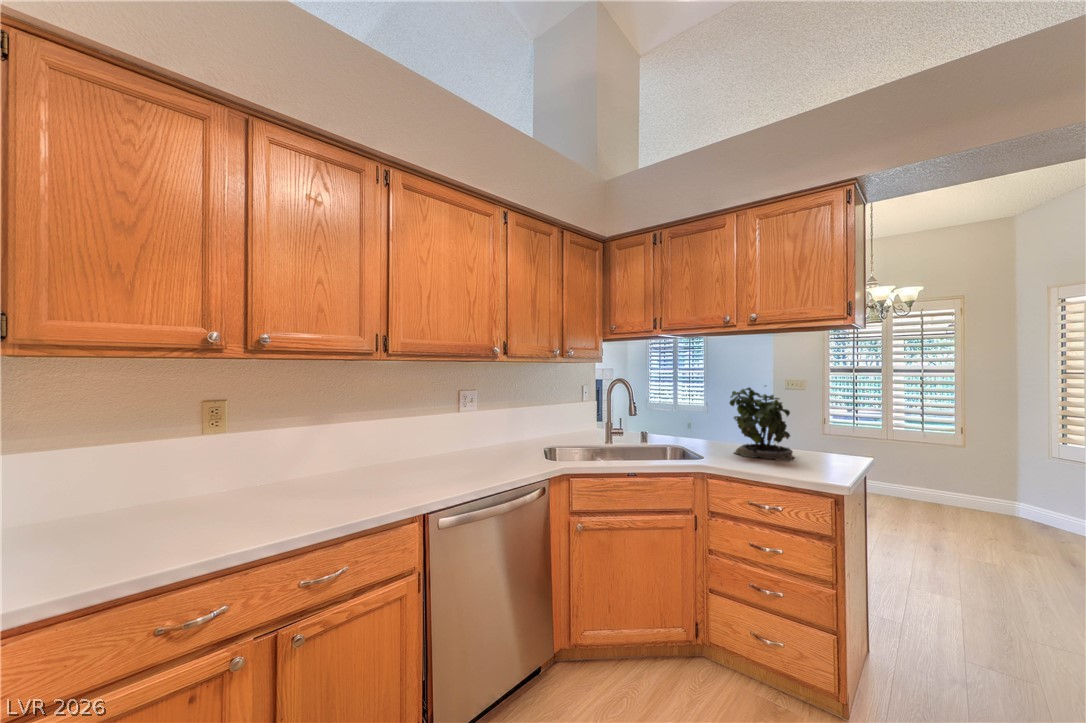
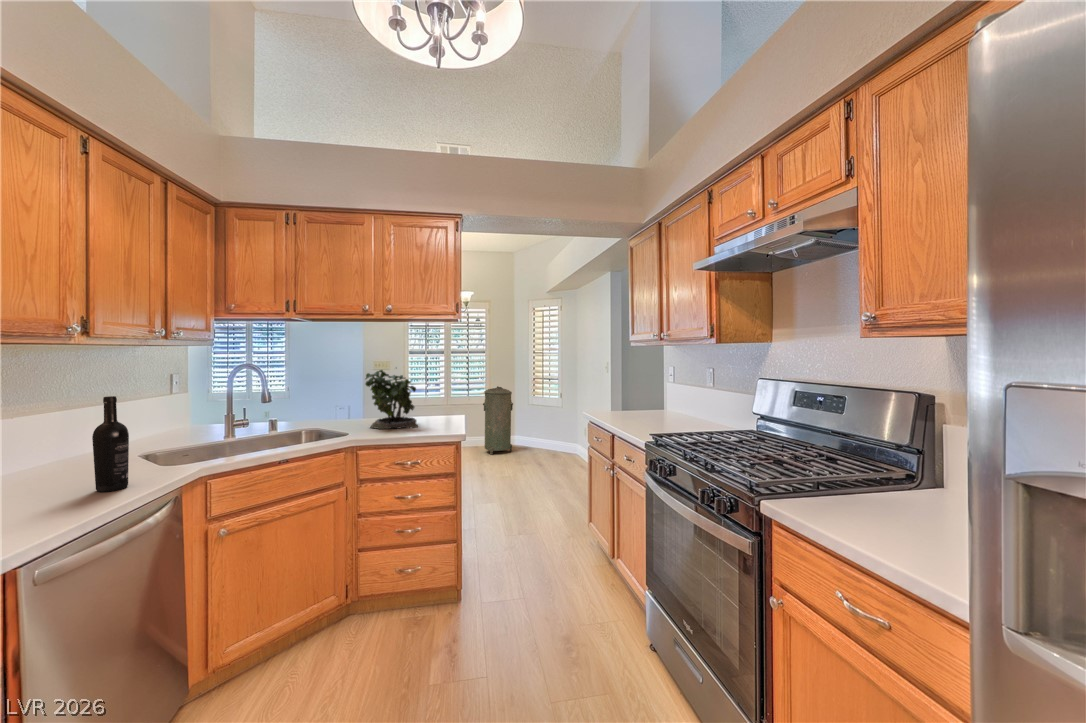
wine bottle: none [490,400,510,473] -> present [92,396,129,492]
trash can: none [949,419,1012,522] -> present [483,386,513,455]

